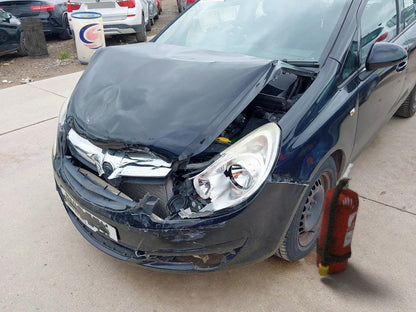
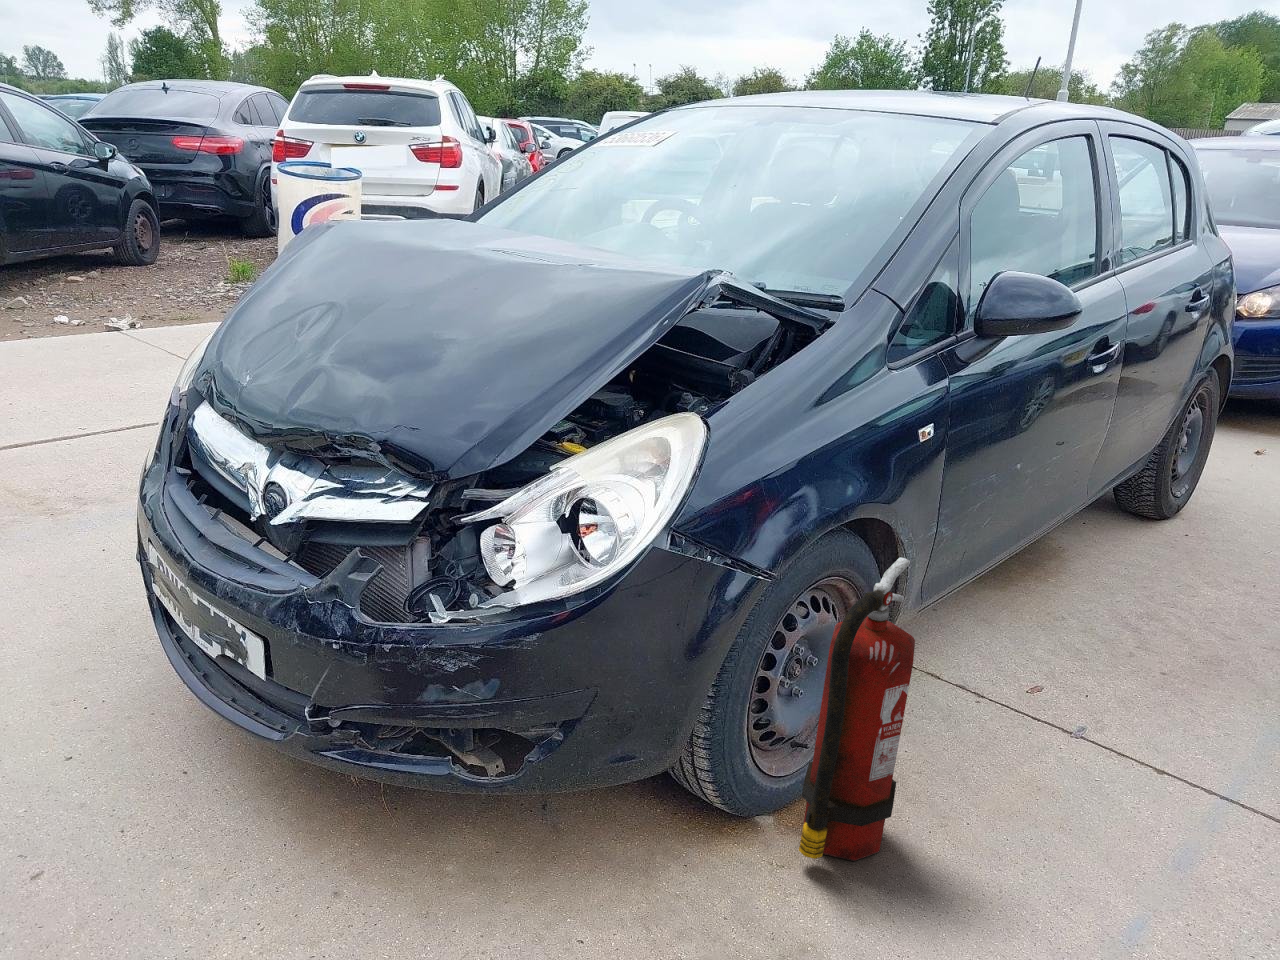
trash can: present [20,16,49,59] -> none [135,160,201,274]

